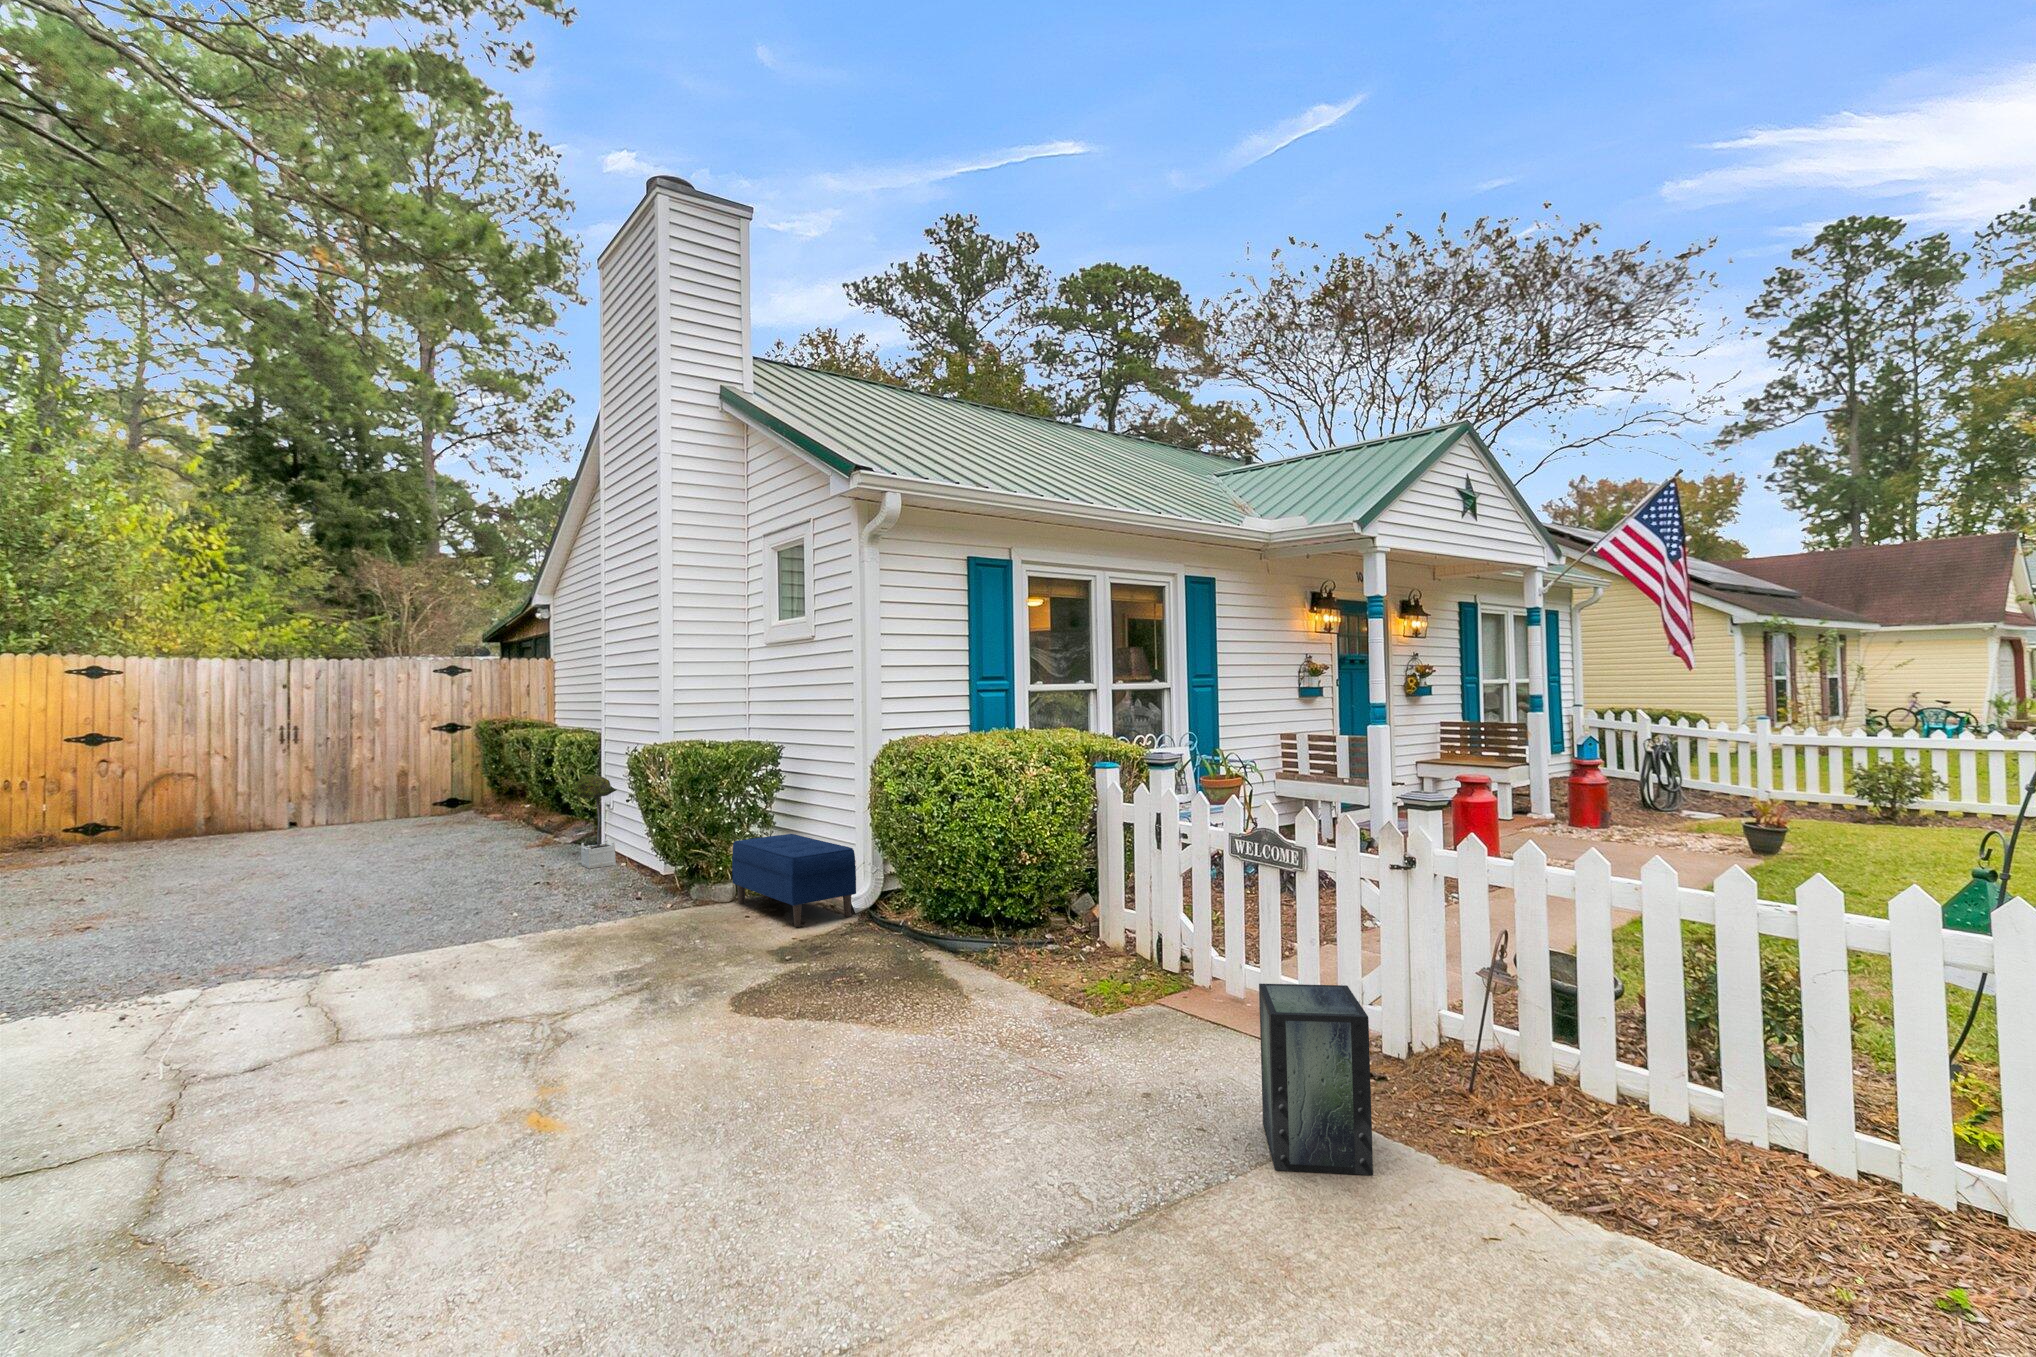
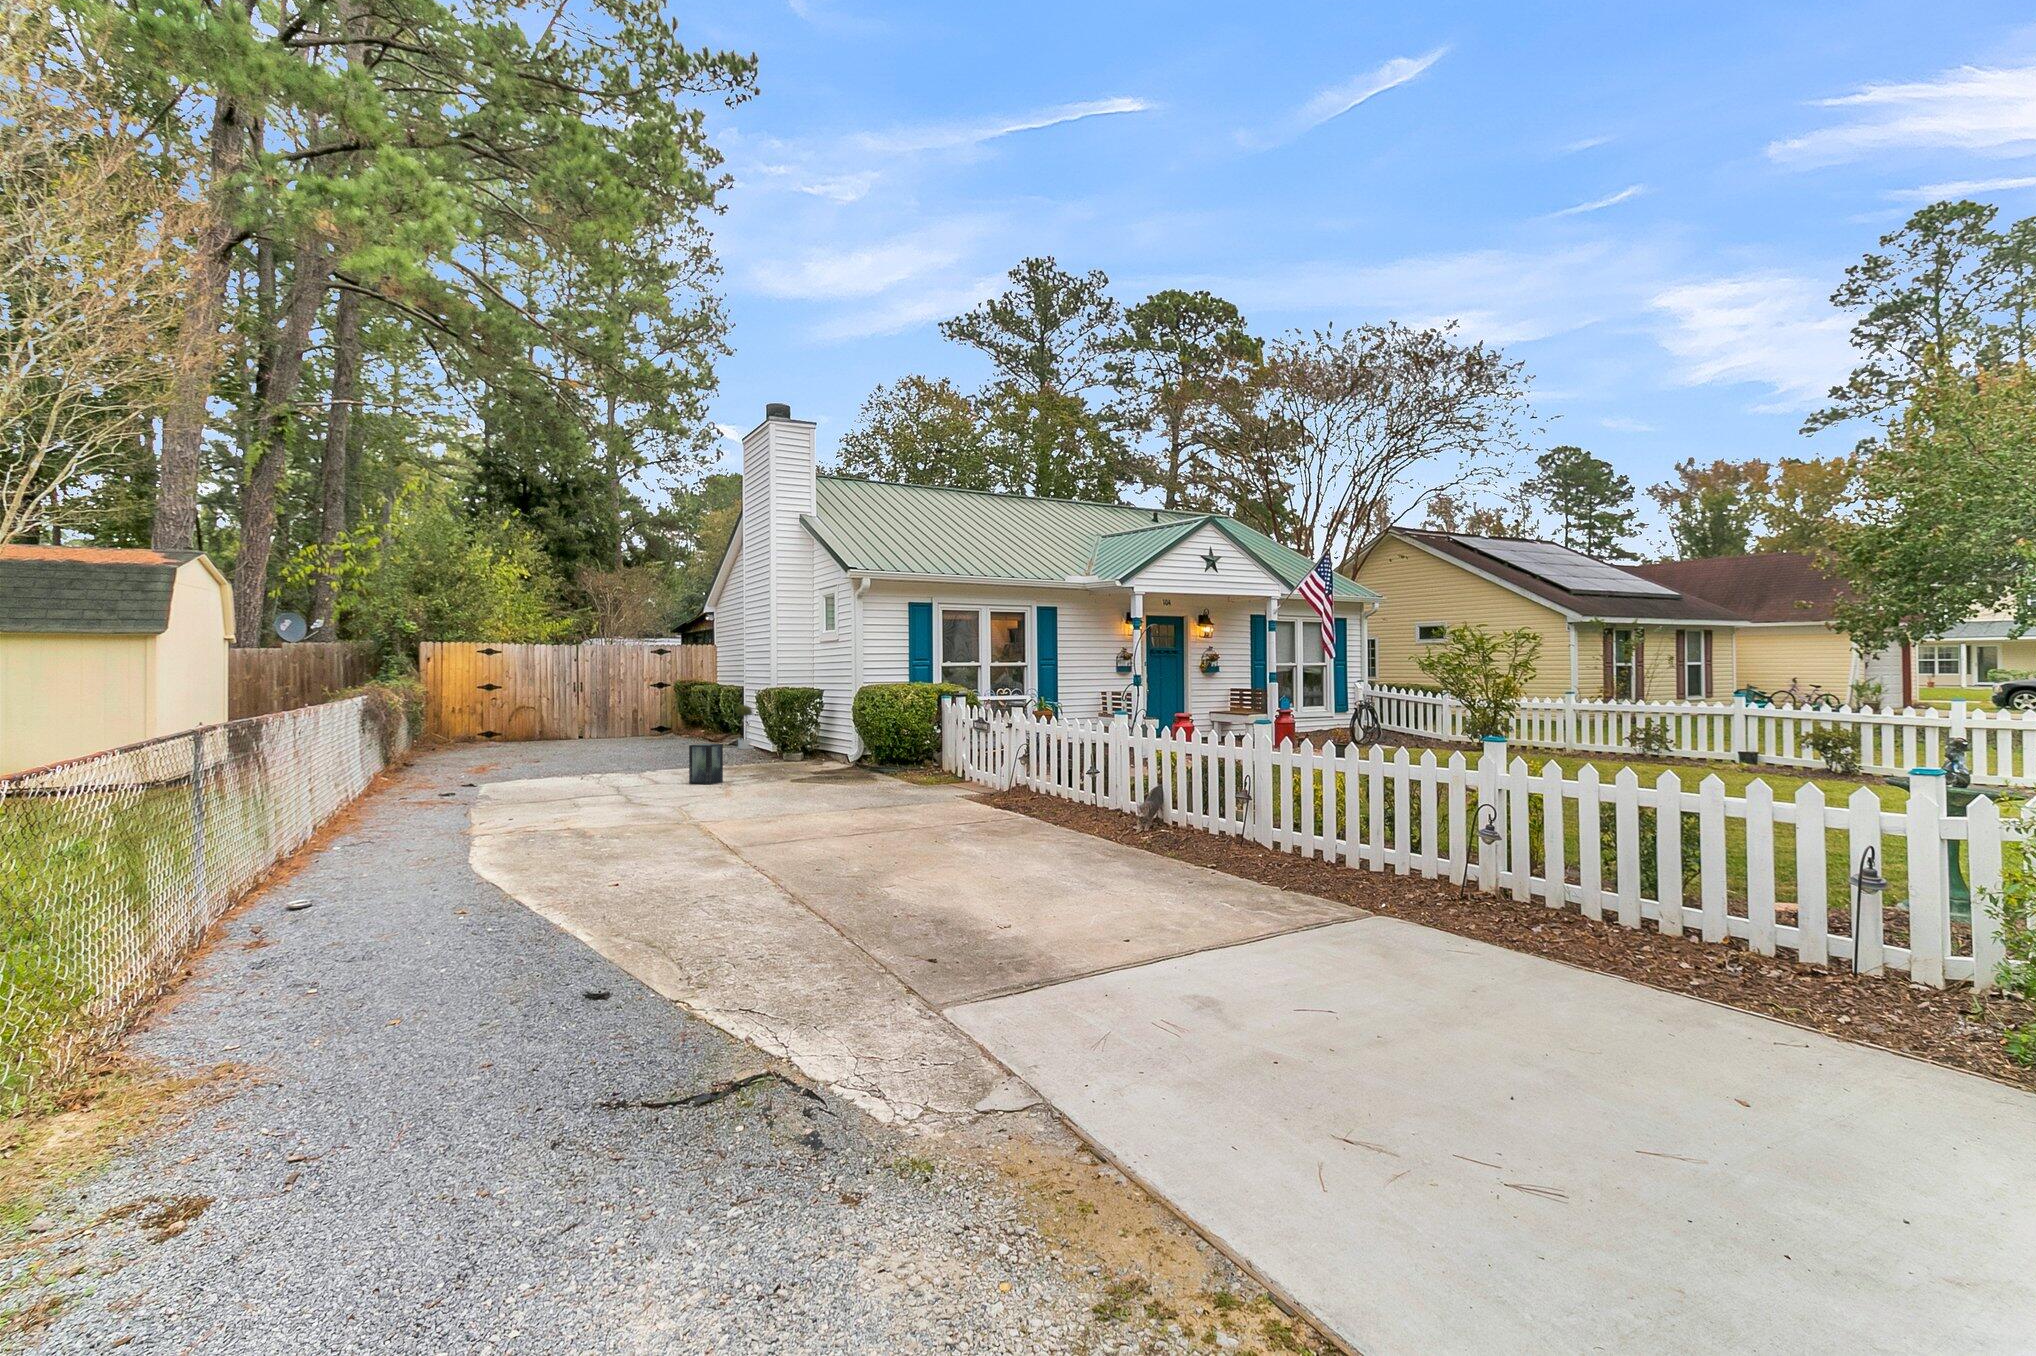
bench: present [732,834,856,927] -> none [805,729,853,760]
storage box: present [1259,984,1373,1175] -> present [689,744,723,784]

